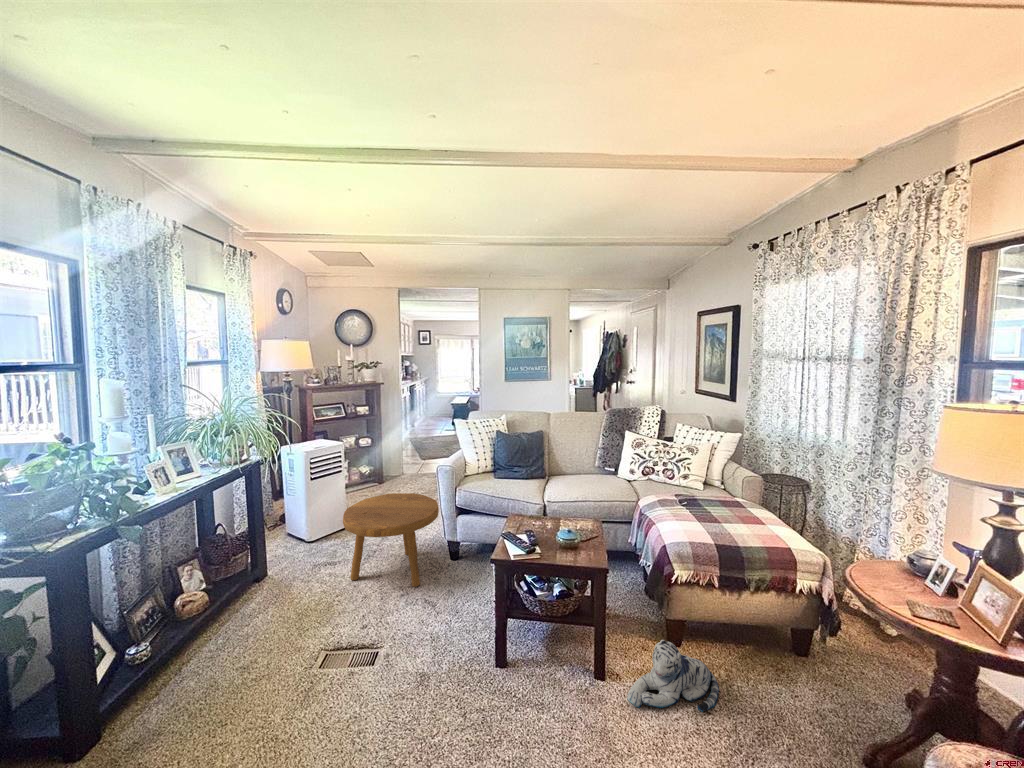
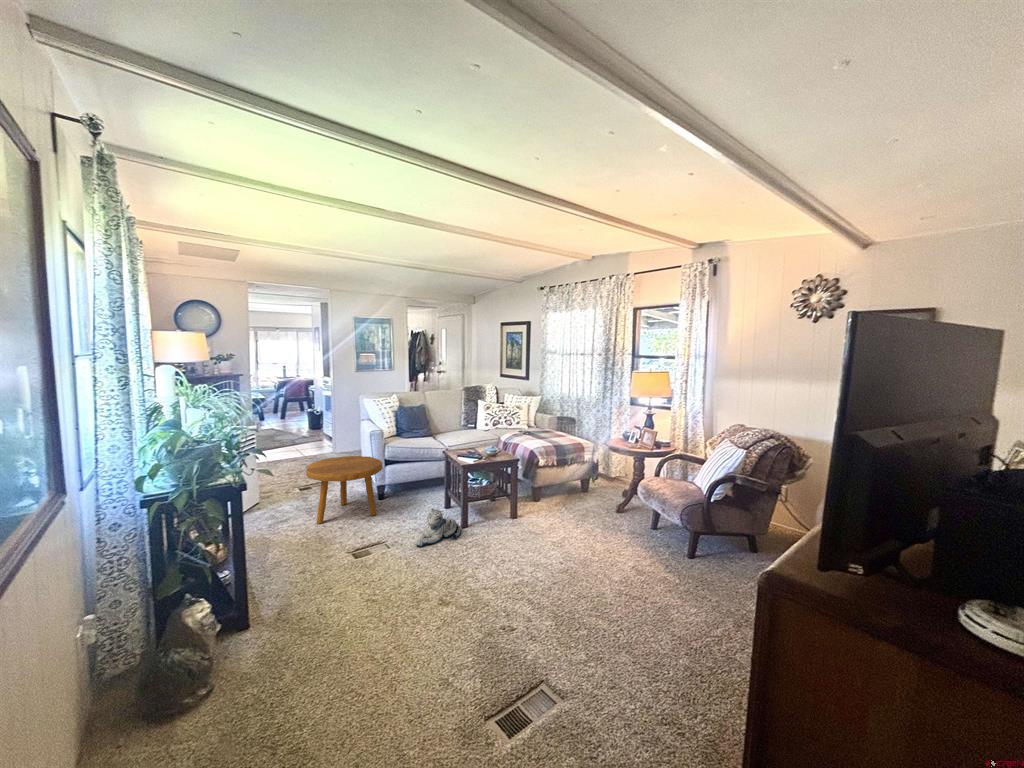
plush toy: present [627,640,719,712] -> present [415,509,461,546]

